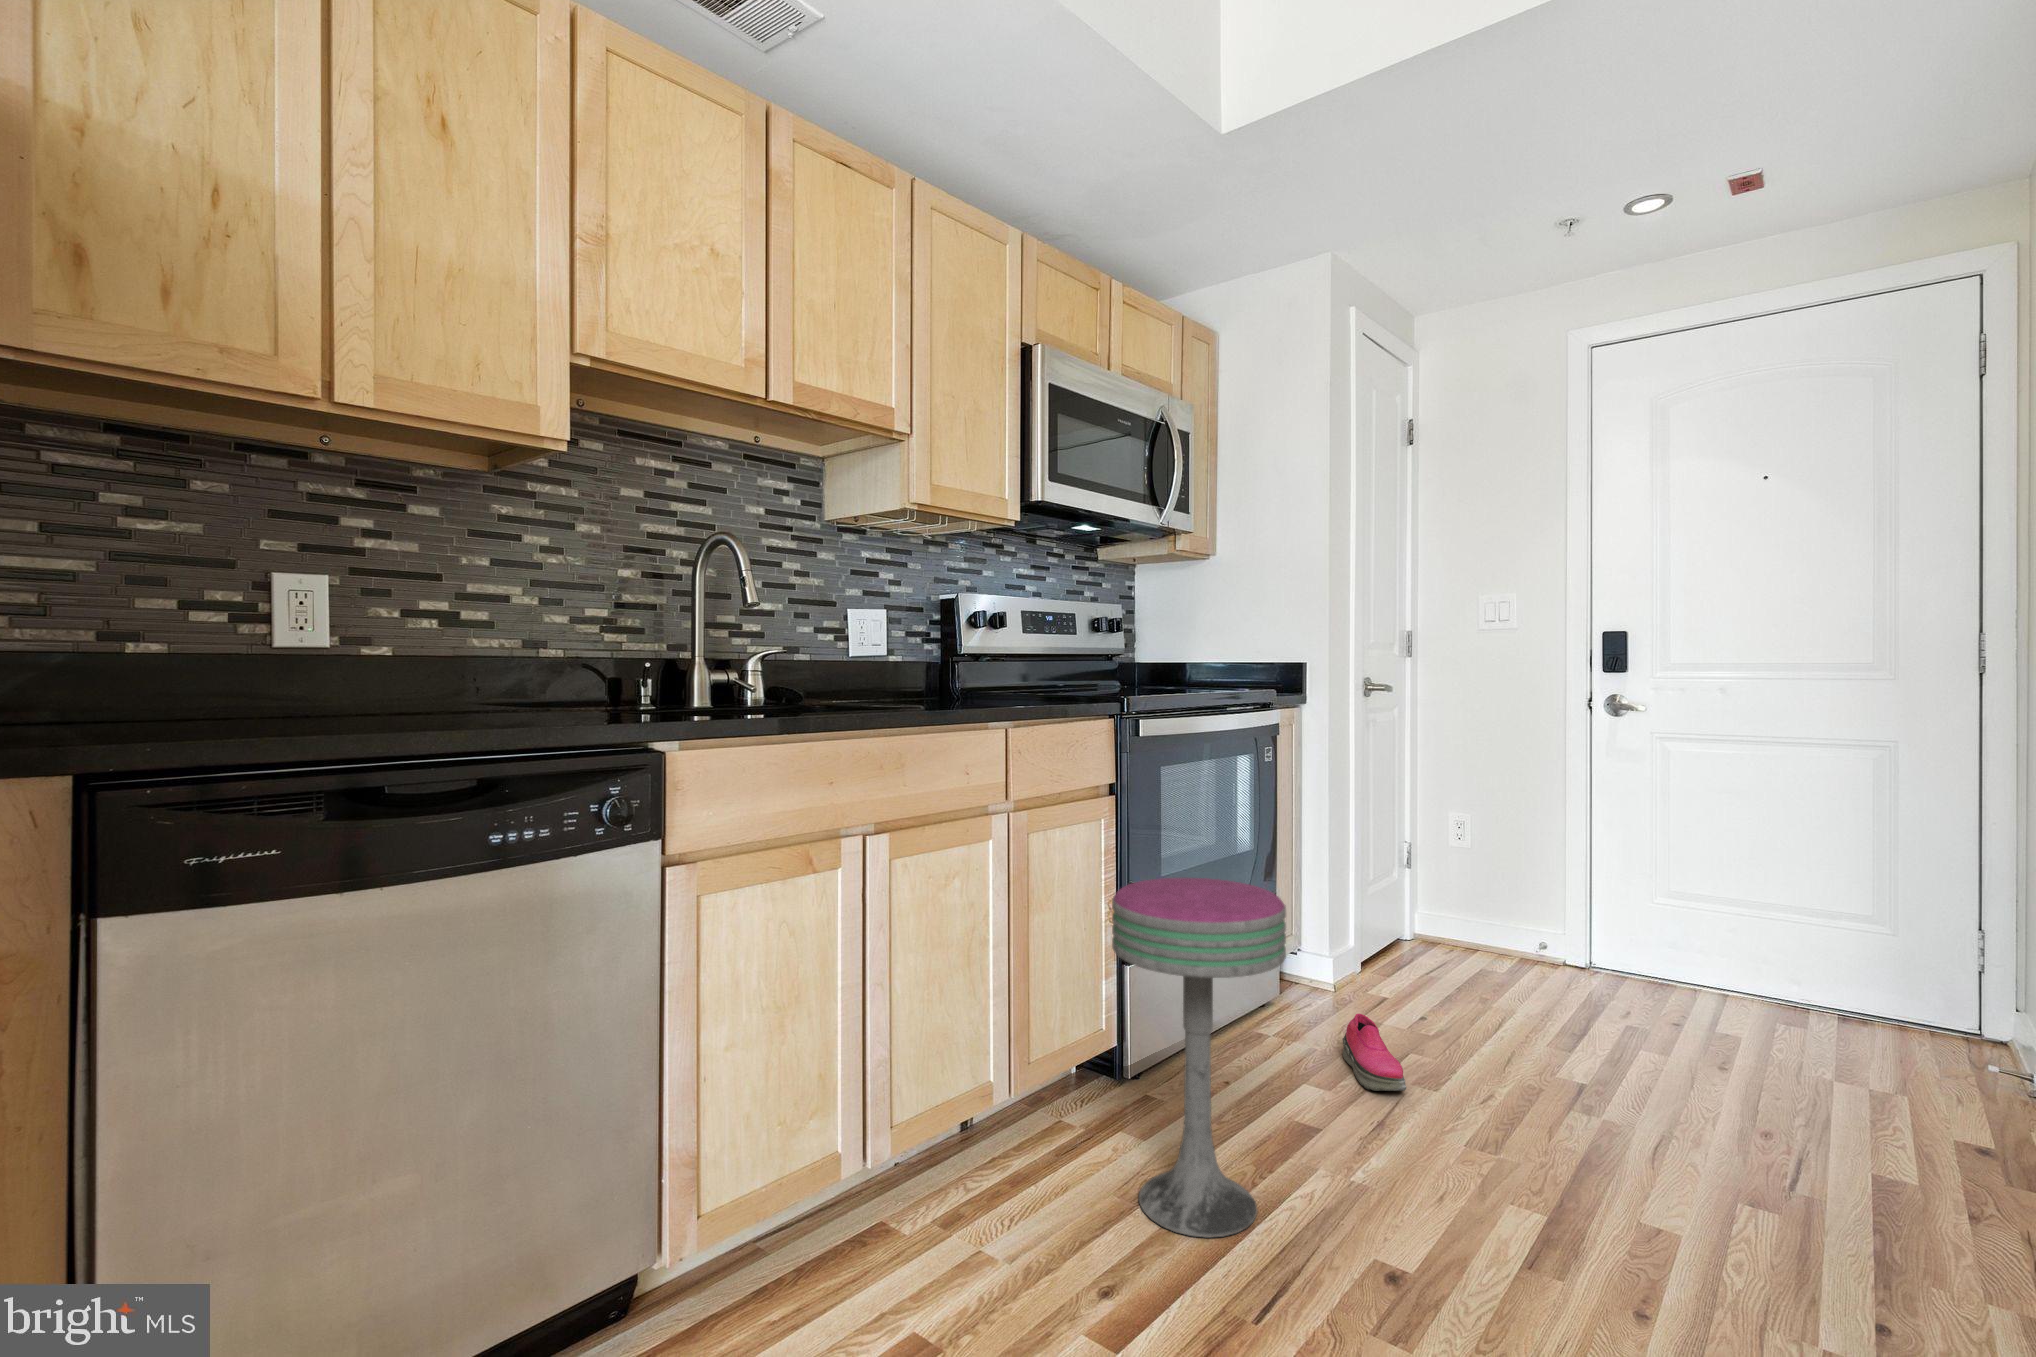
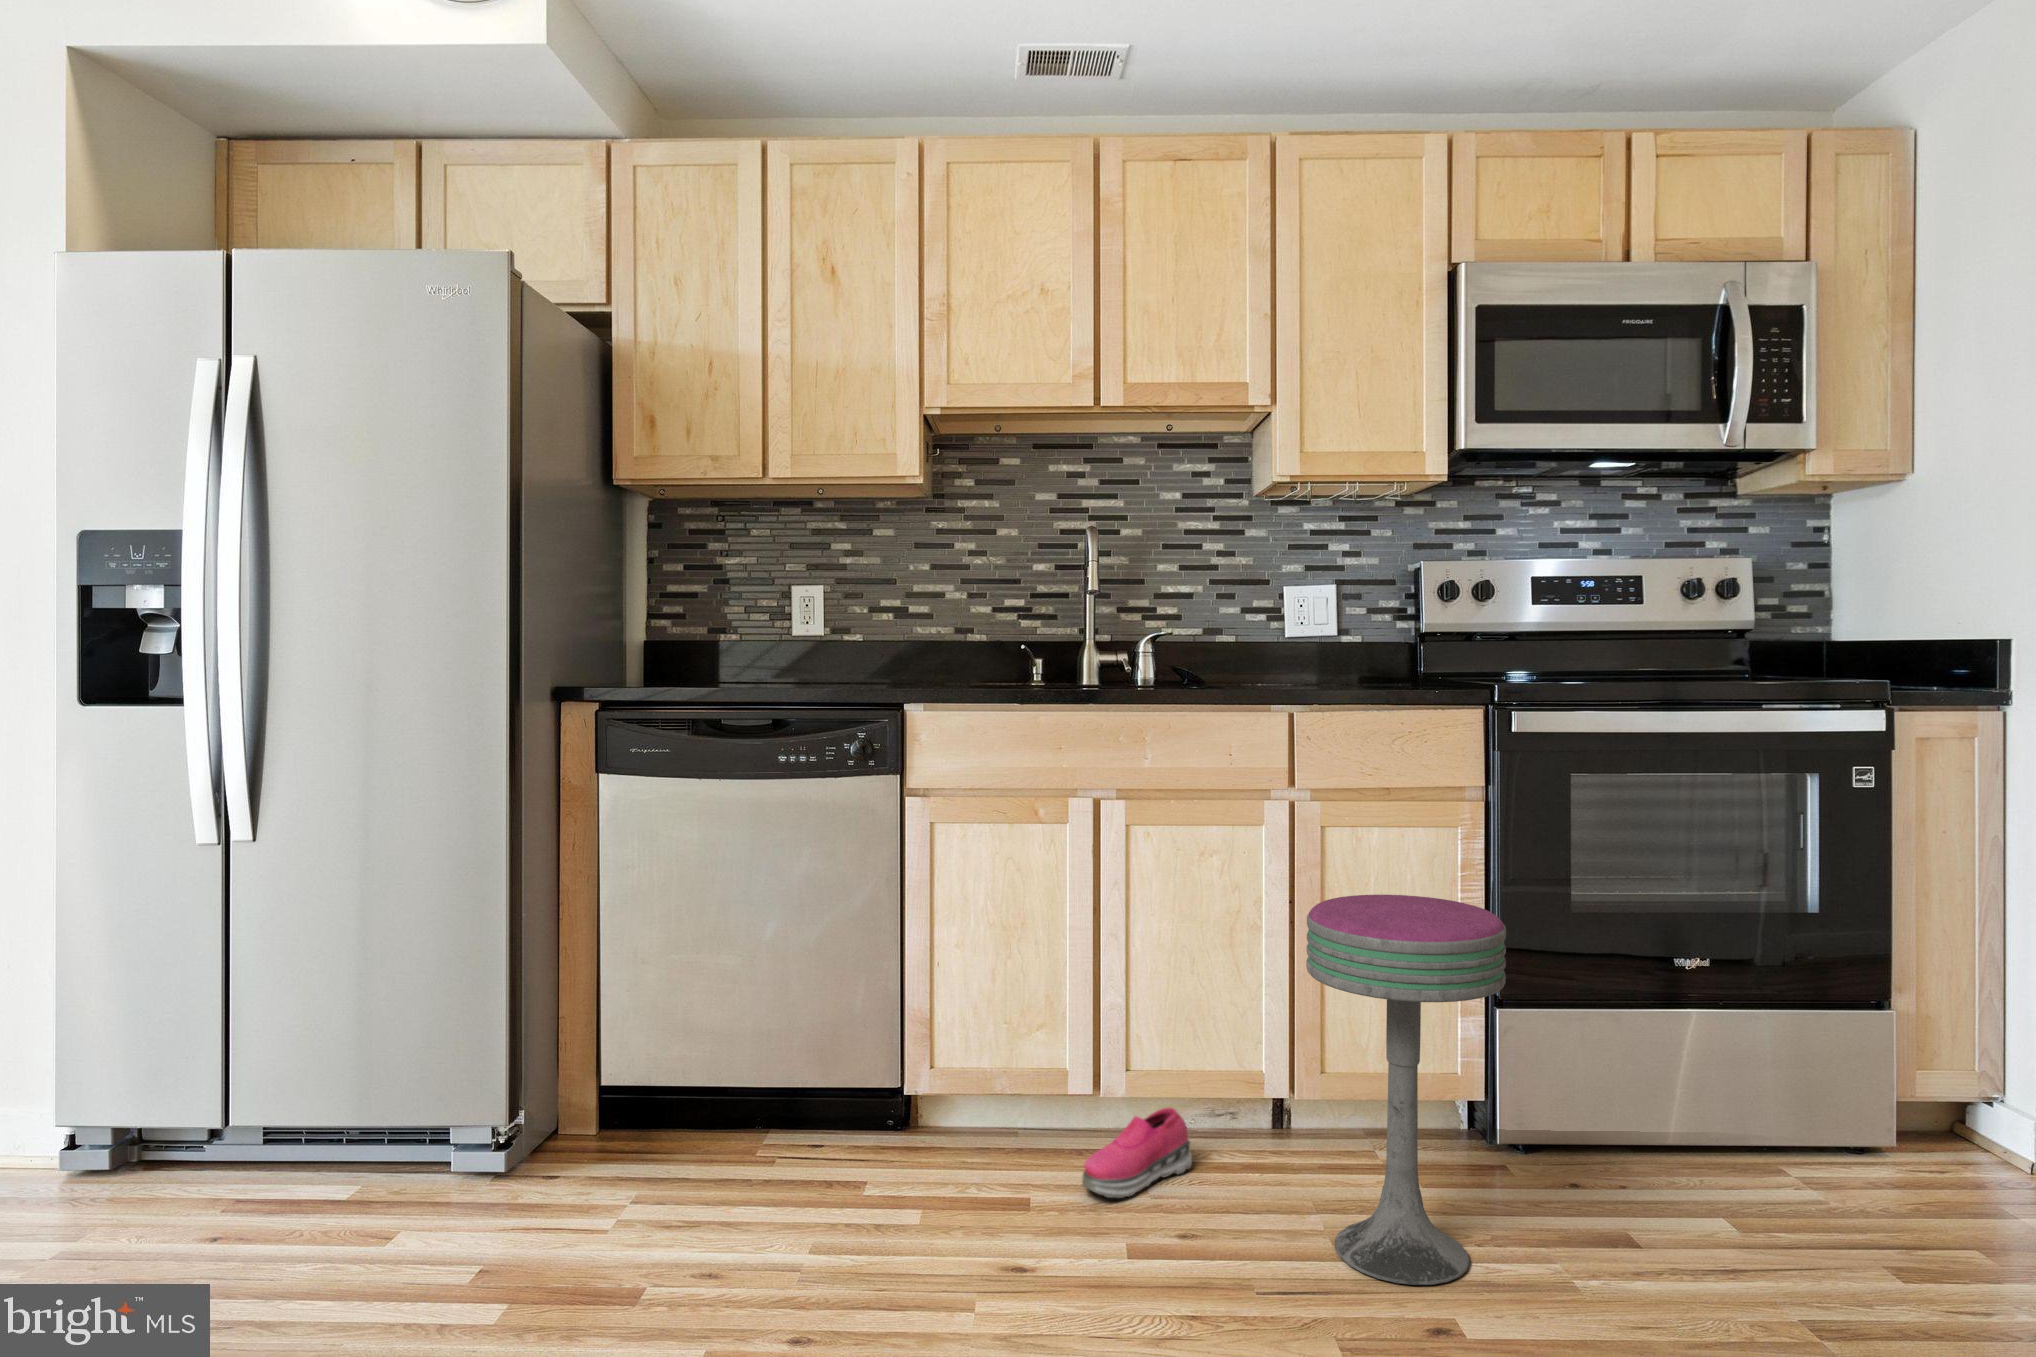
shoe: present [1342,1014,1407,1091] -> present [1082,1108,1192,1198]

